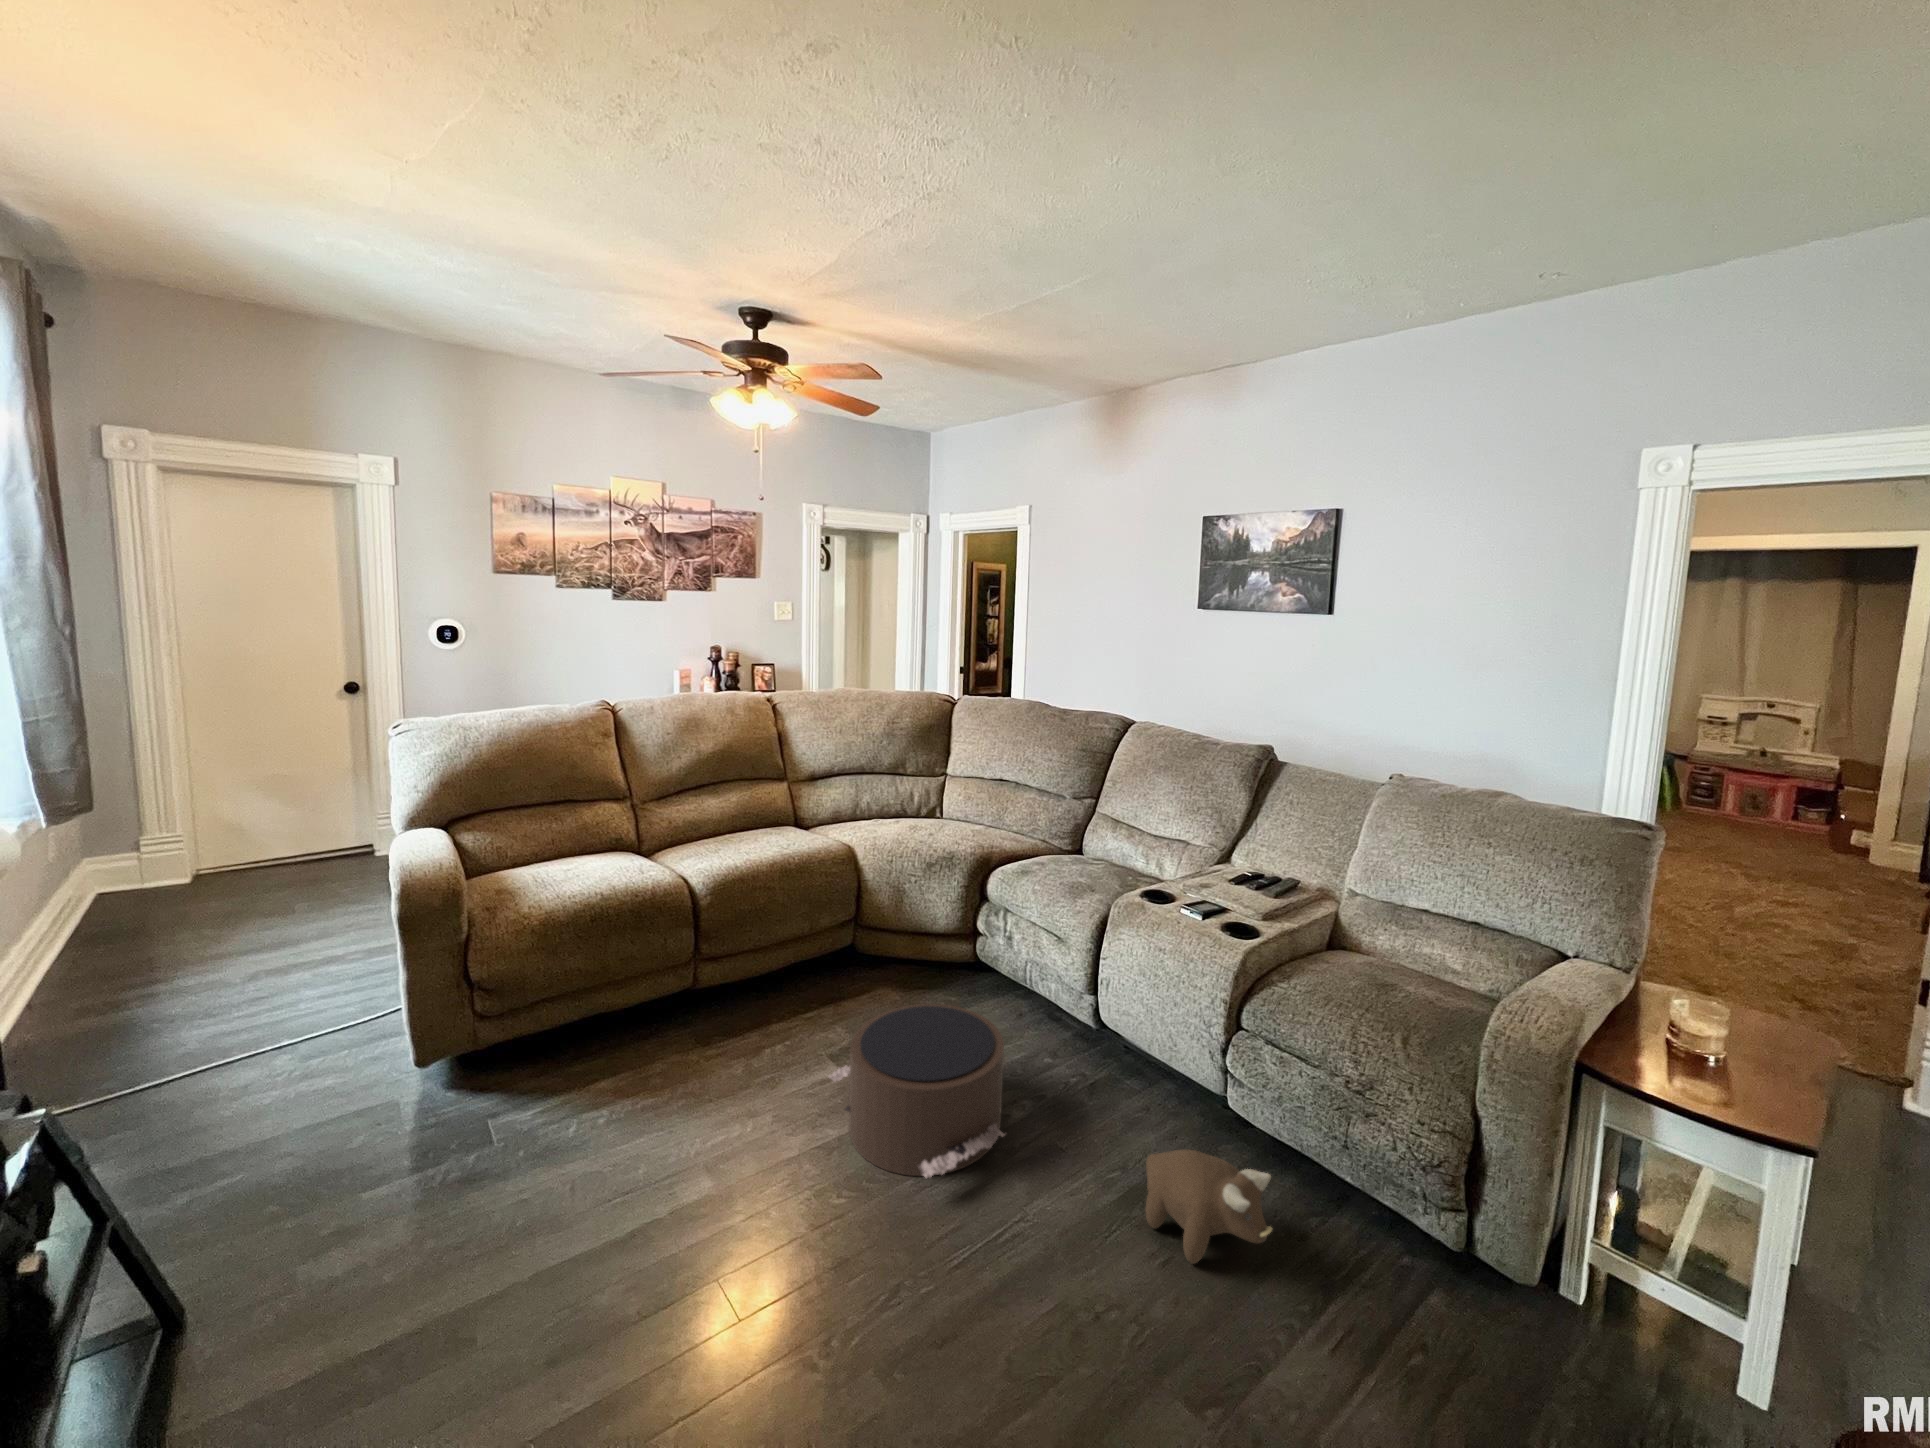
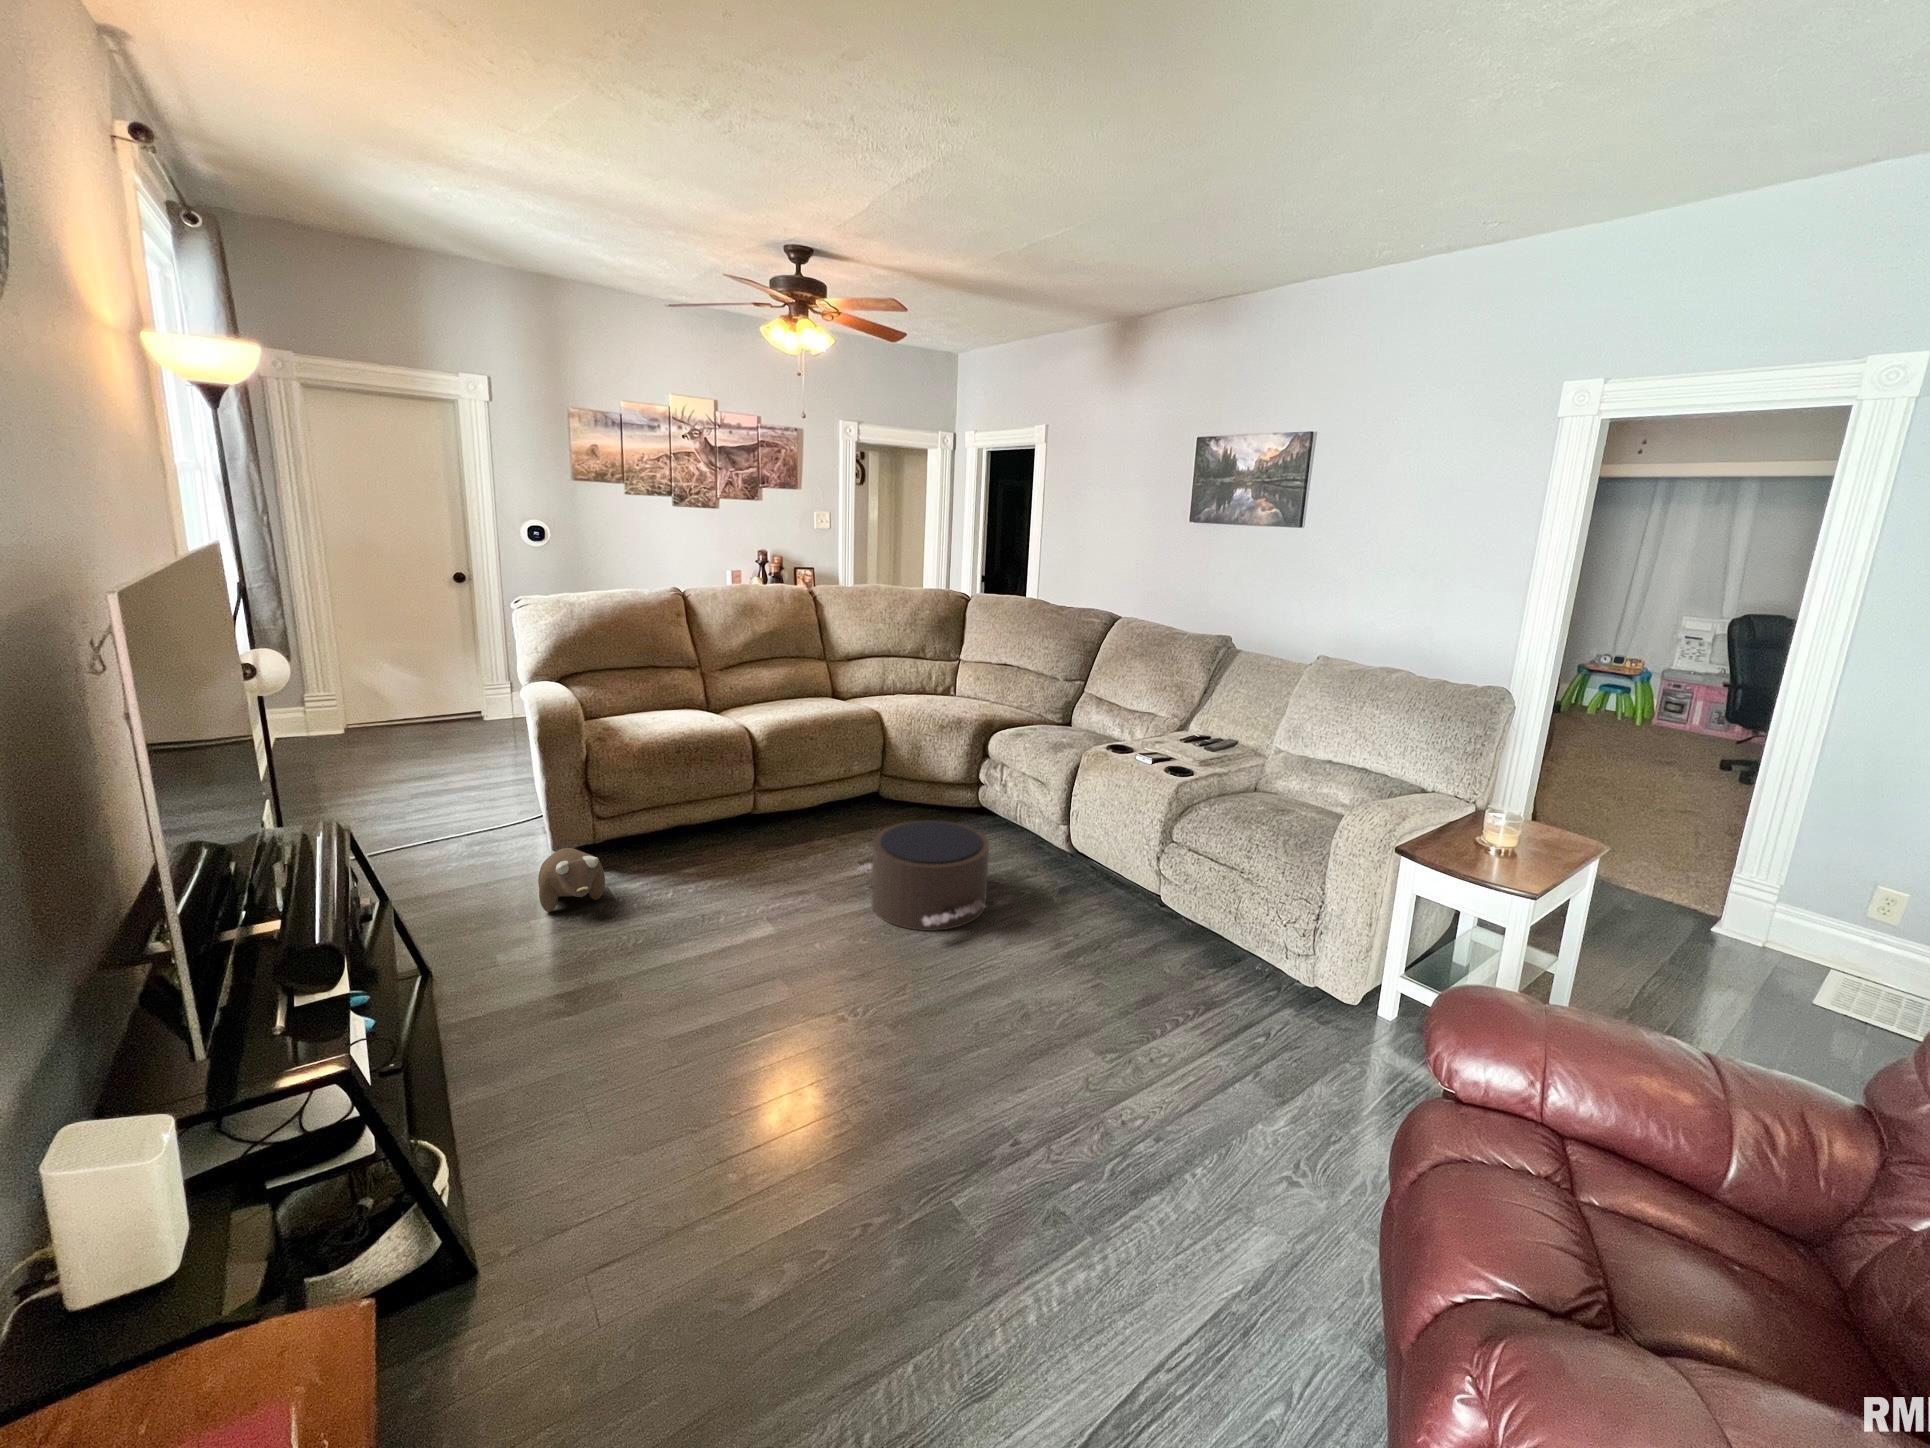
plush toy: present [1145,1150,1272,1264] -> present [538,848,605,912]

